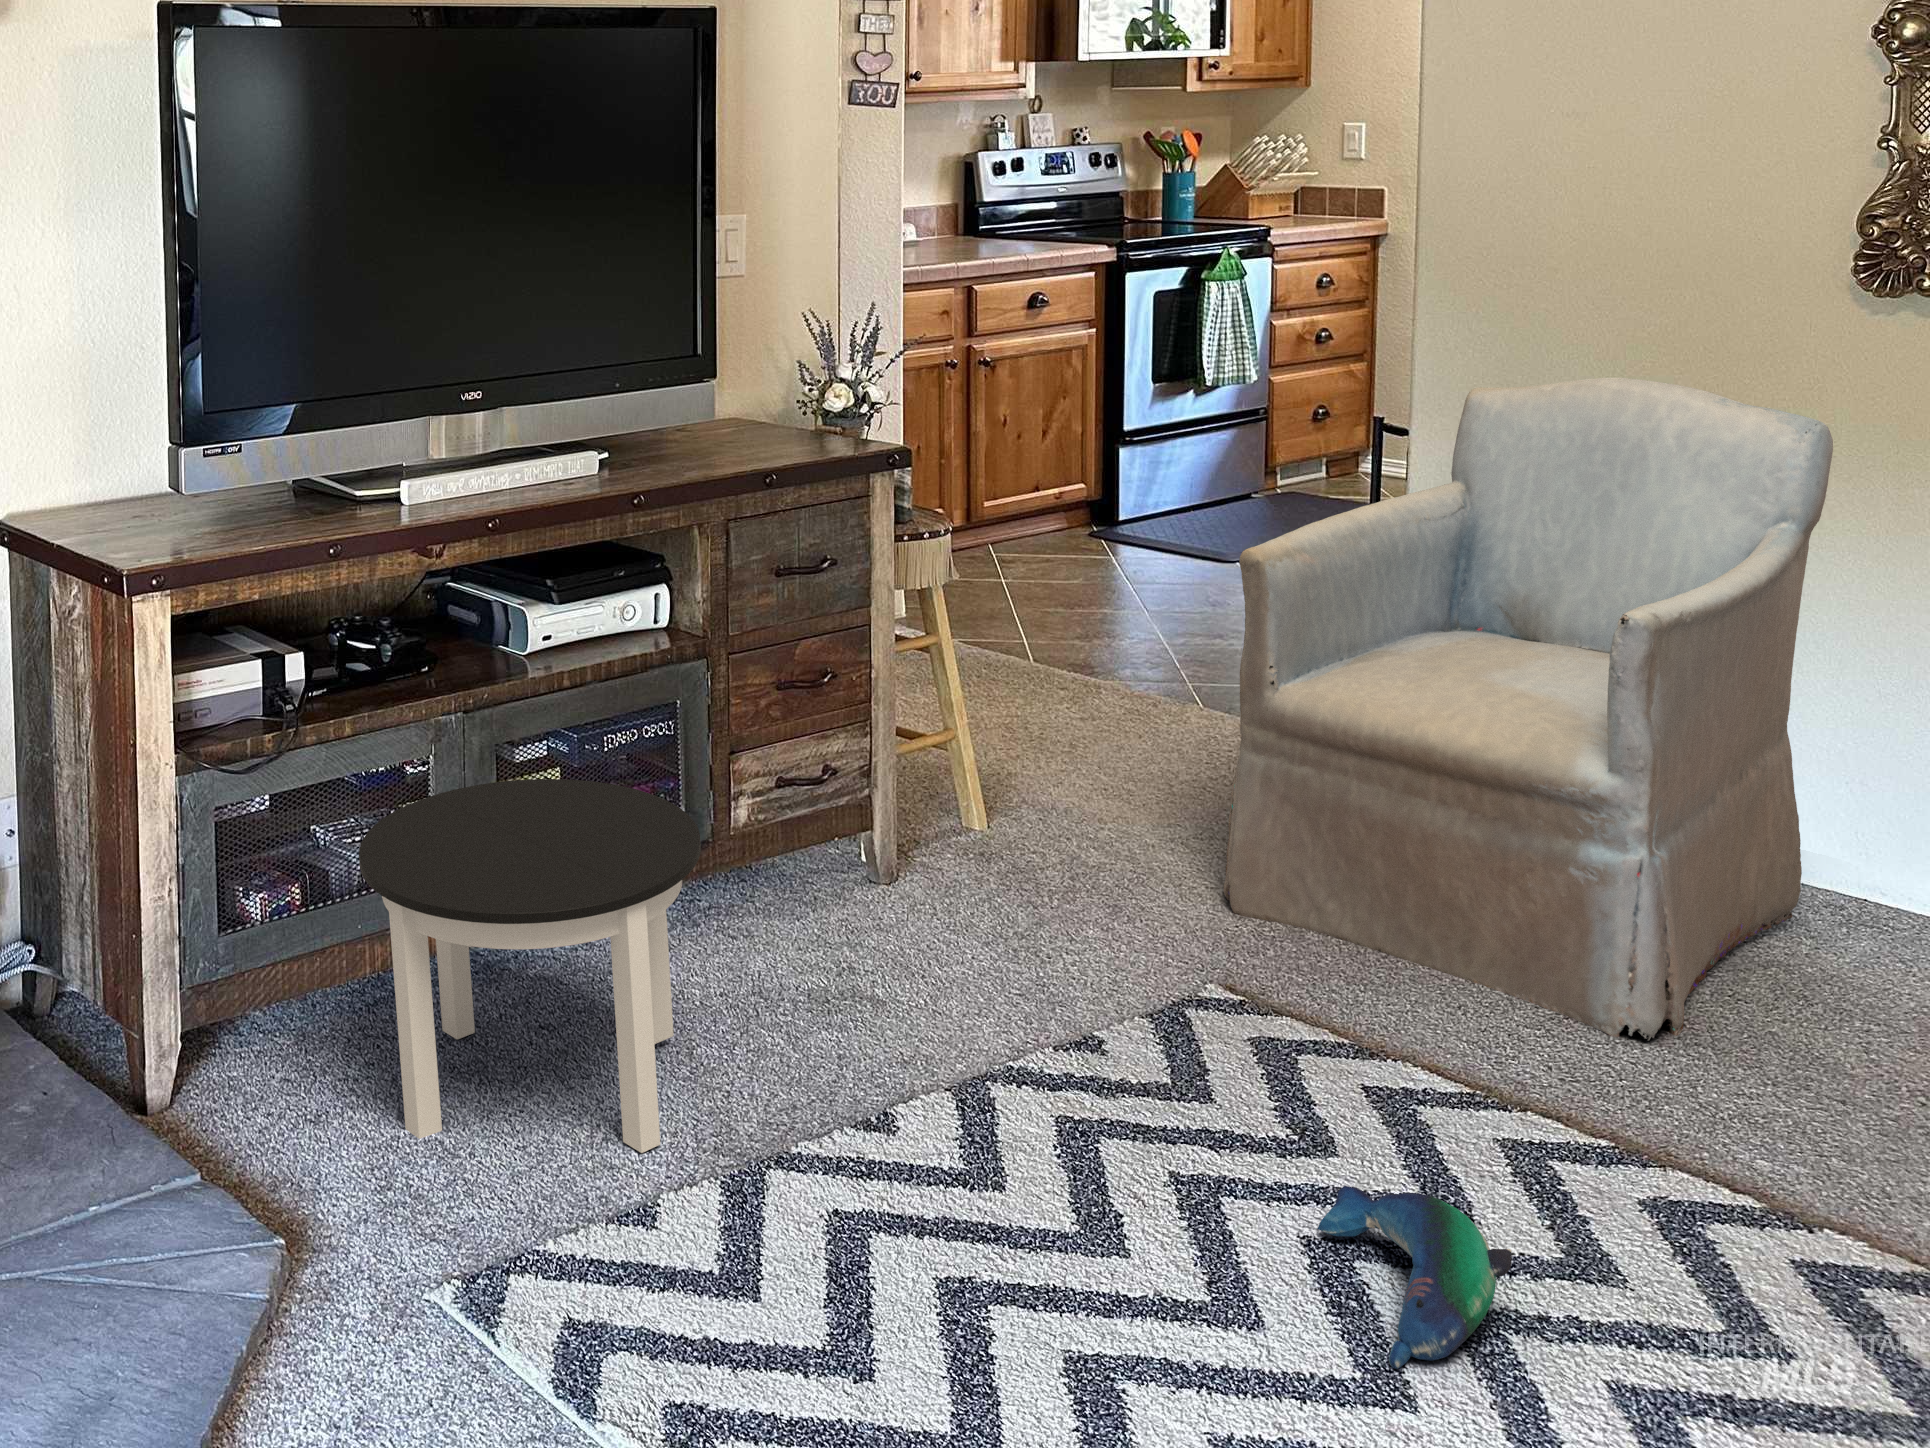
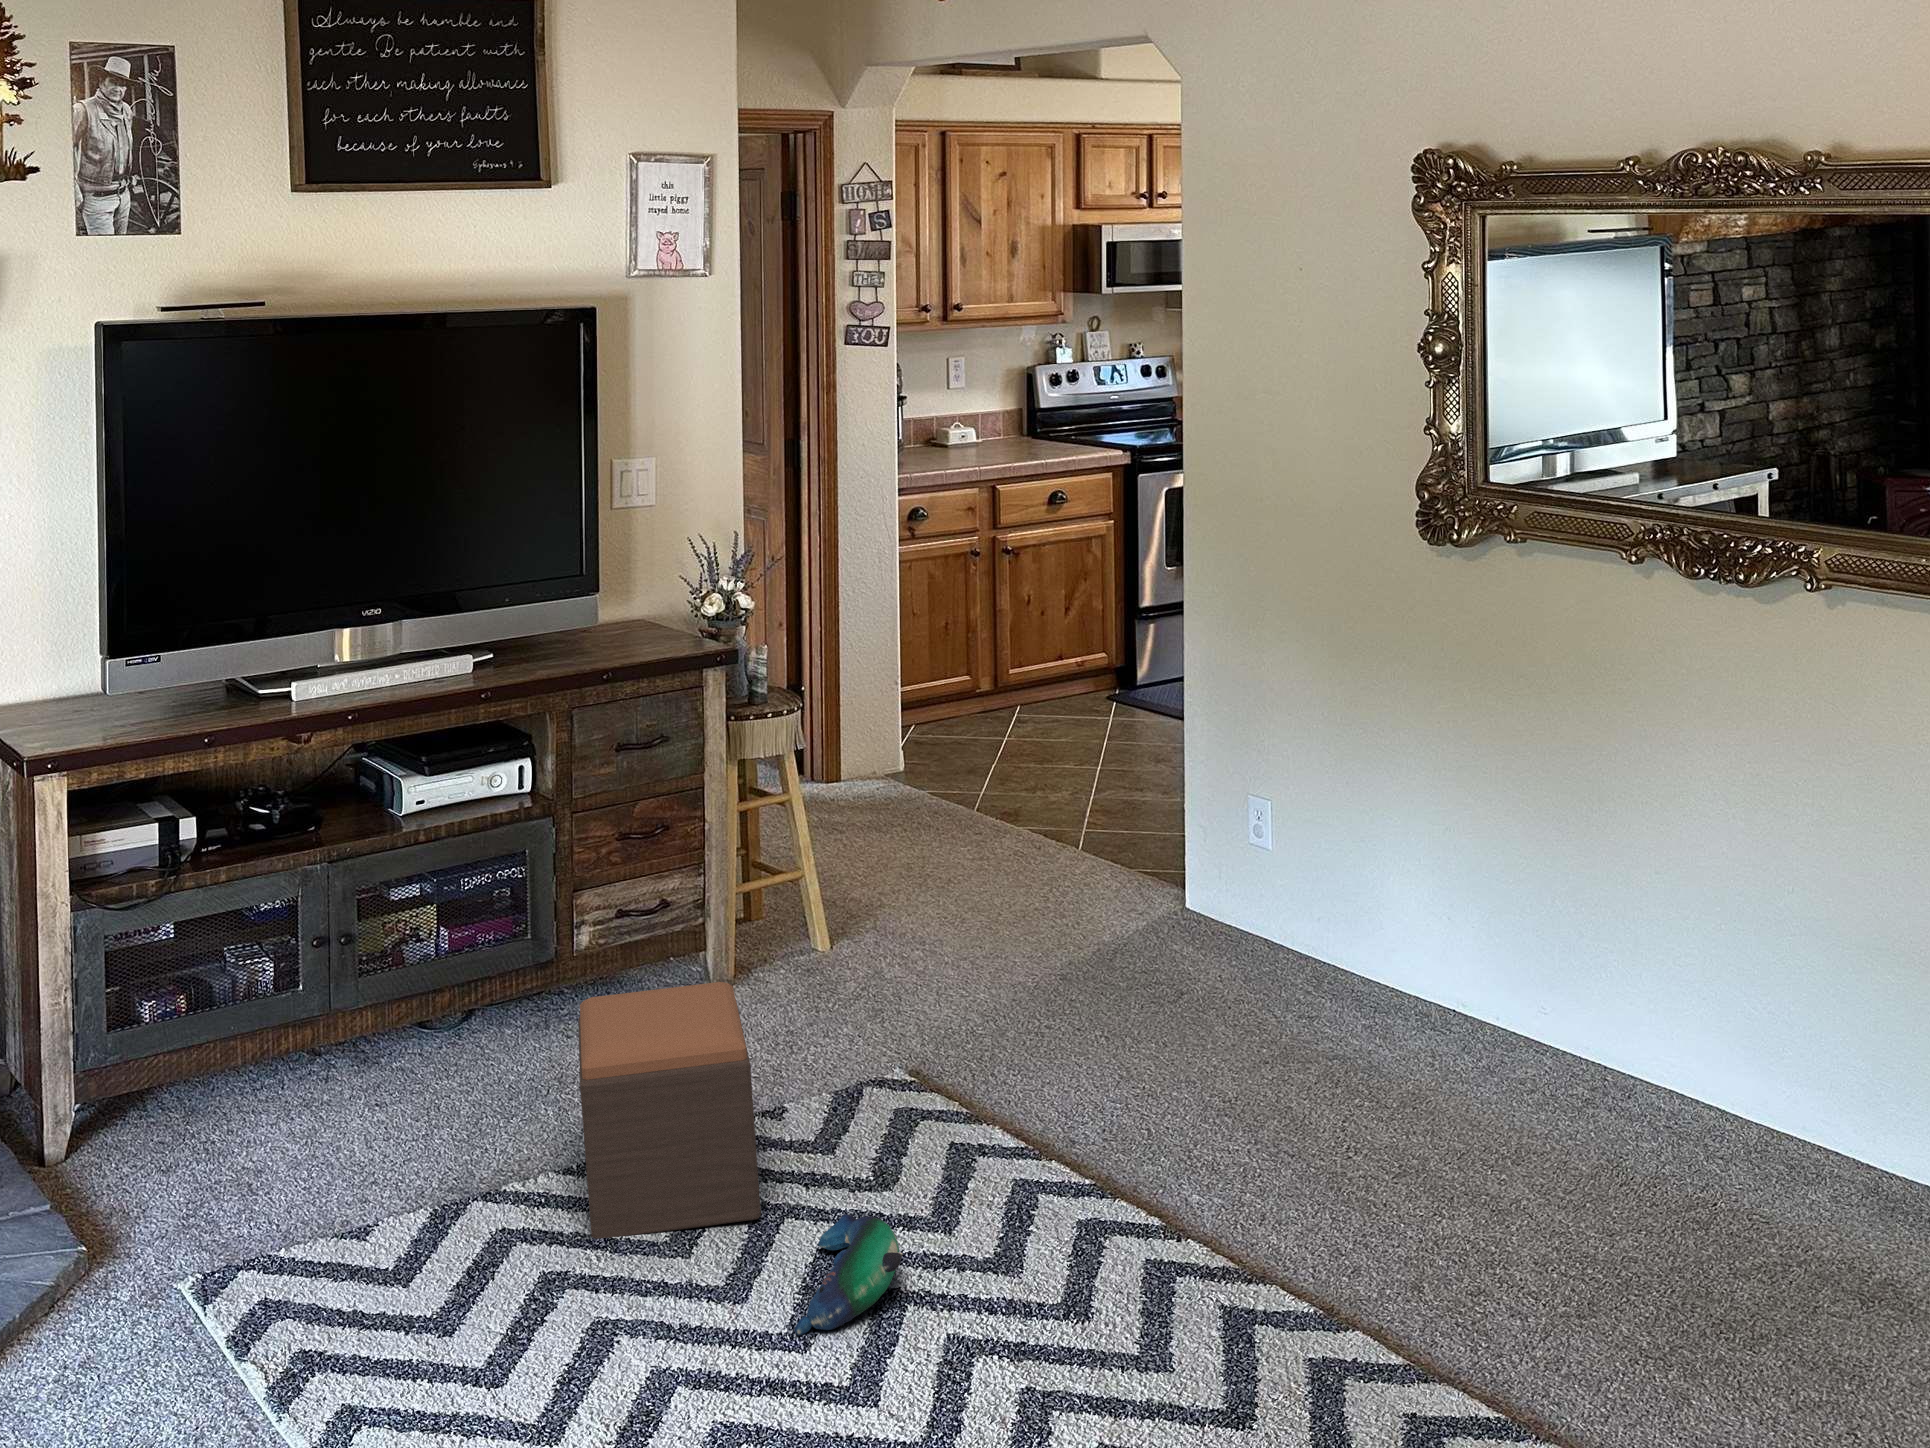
armchair: present [1223,377,1833,1041] -> none [955,600,1398,1121]
round table: present [359,779,701,1153] -> none [191,913,455,1194]
footstool: none [891,869,1203,1221] -> present [578,982,761,1239]

